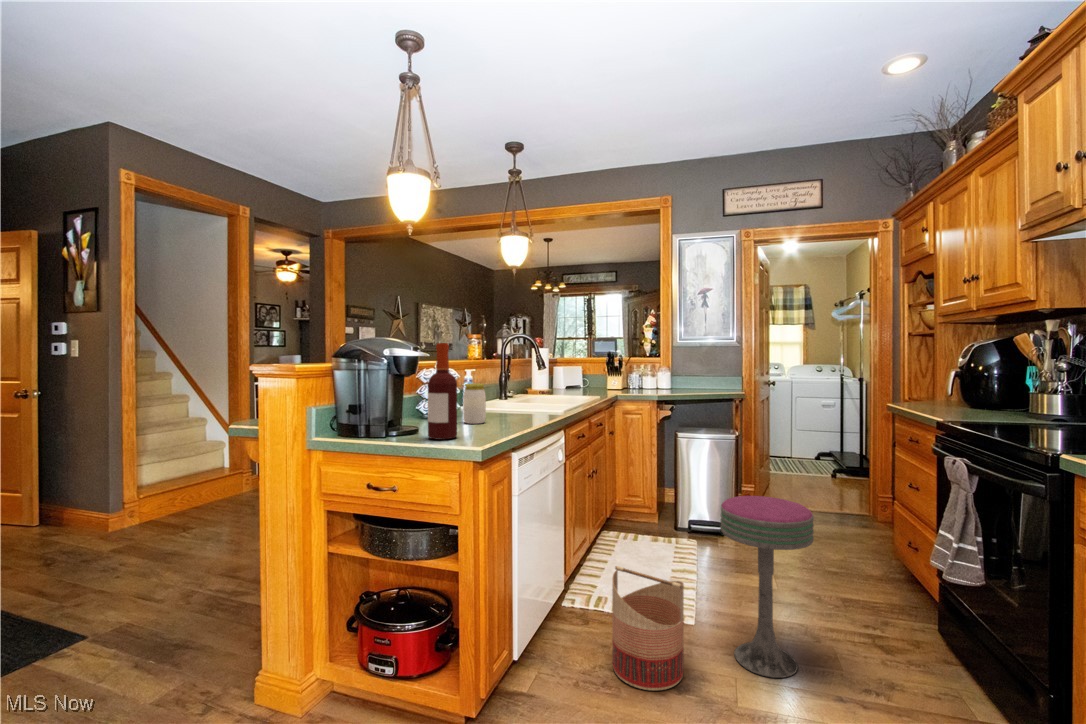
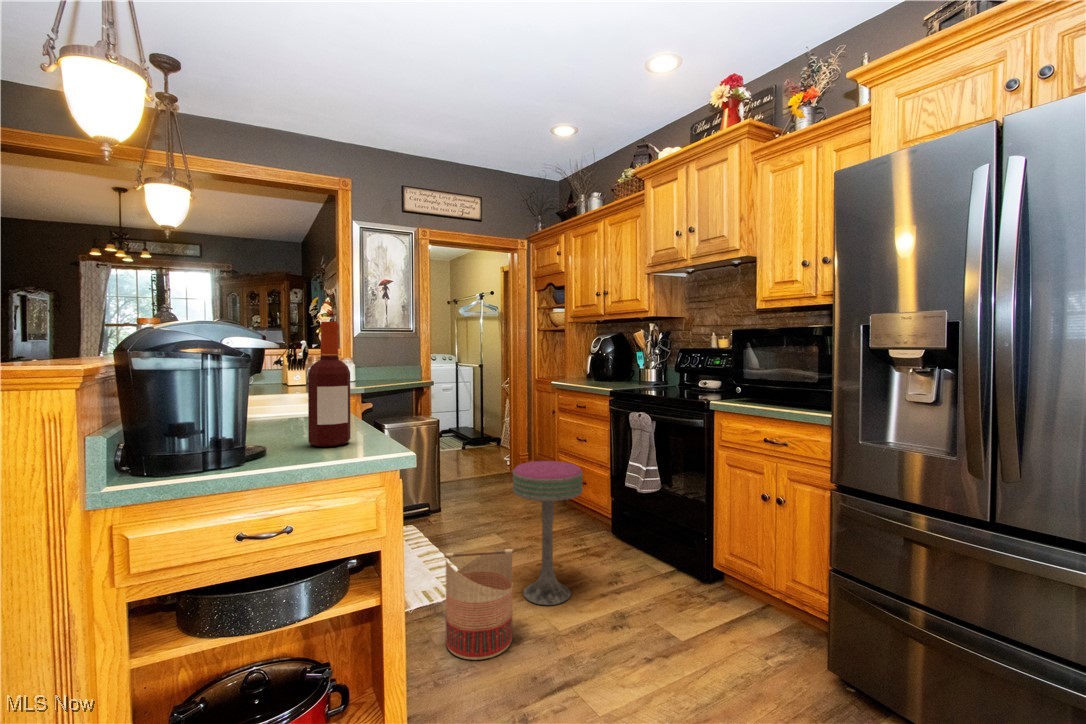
jar: present [463,384,486,424] -> none [274,376,306,427]

